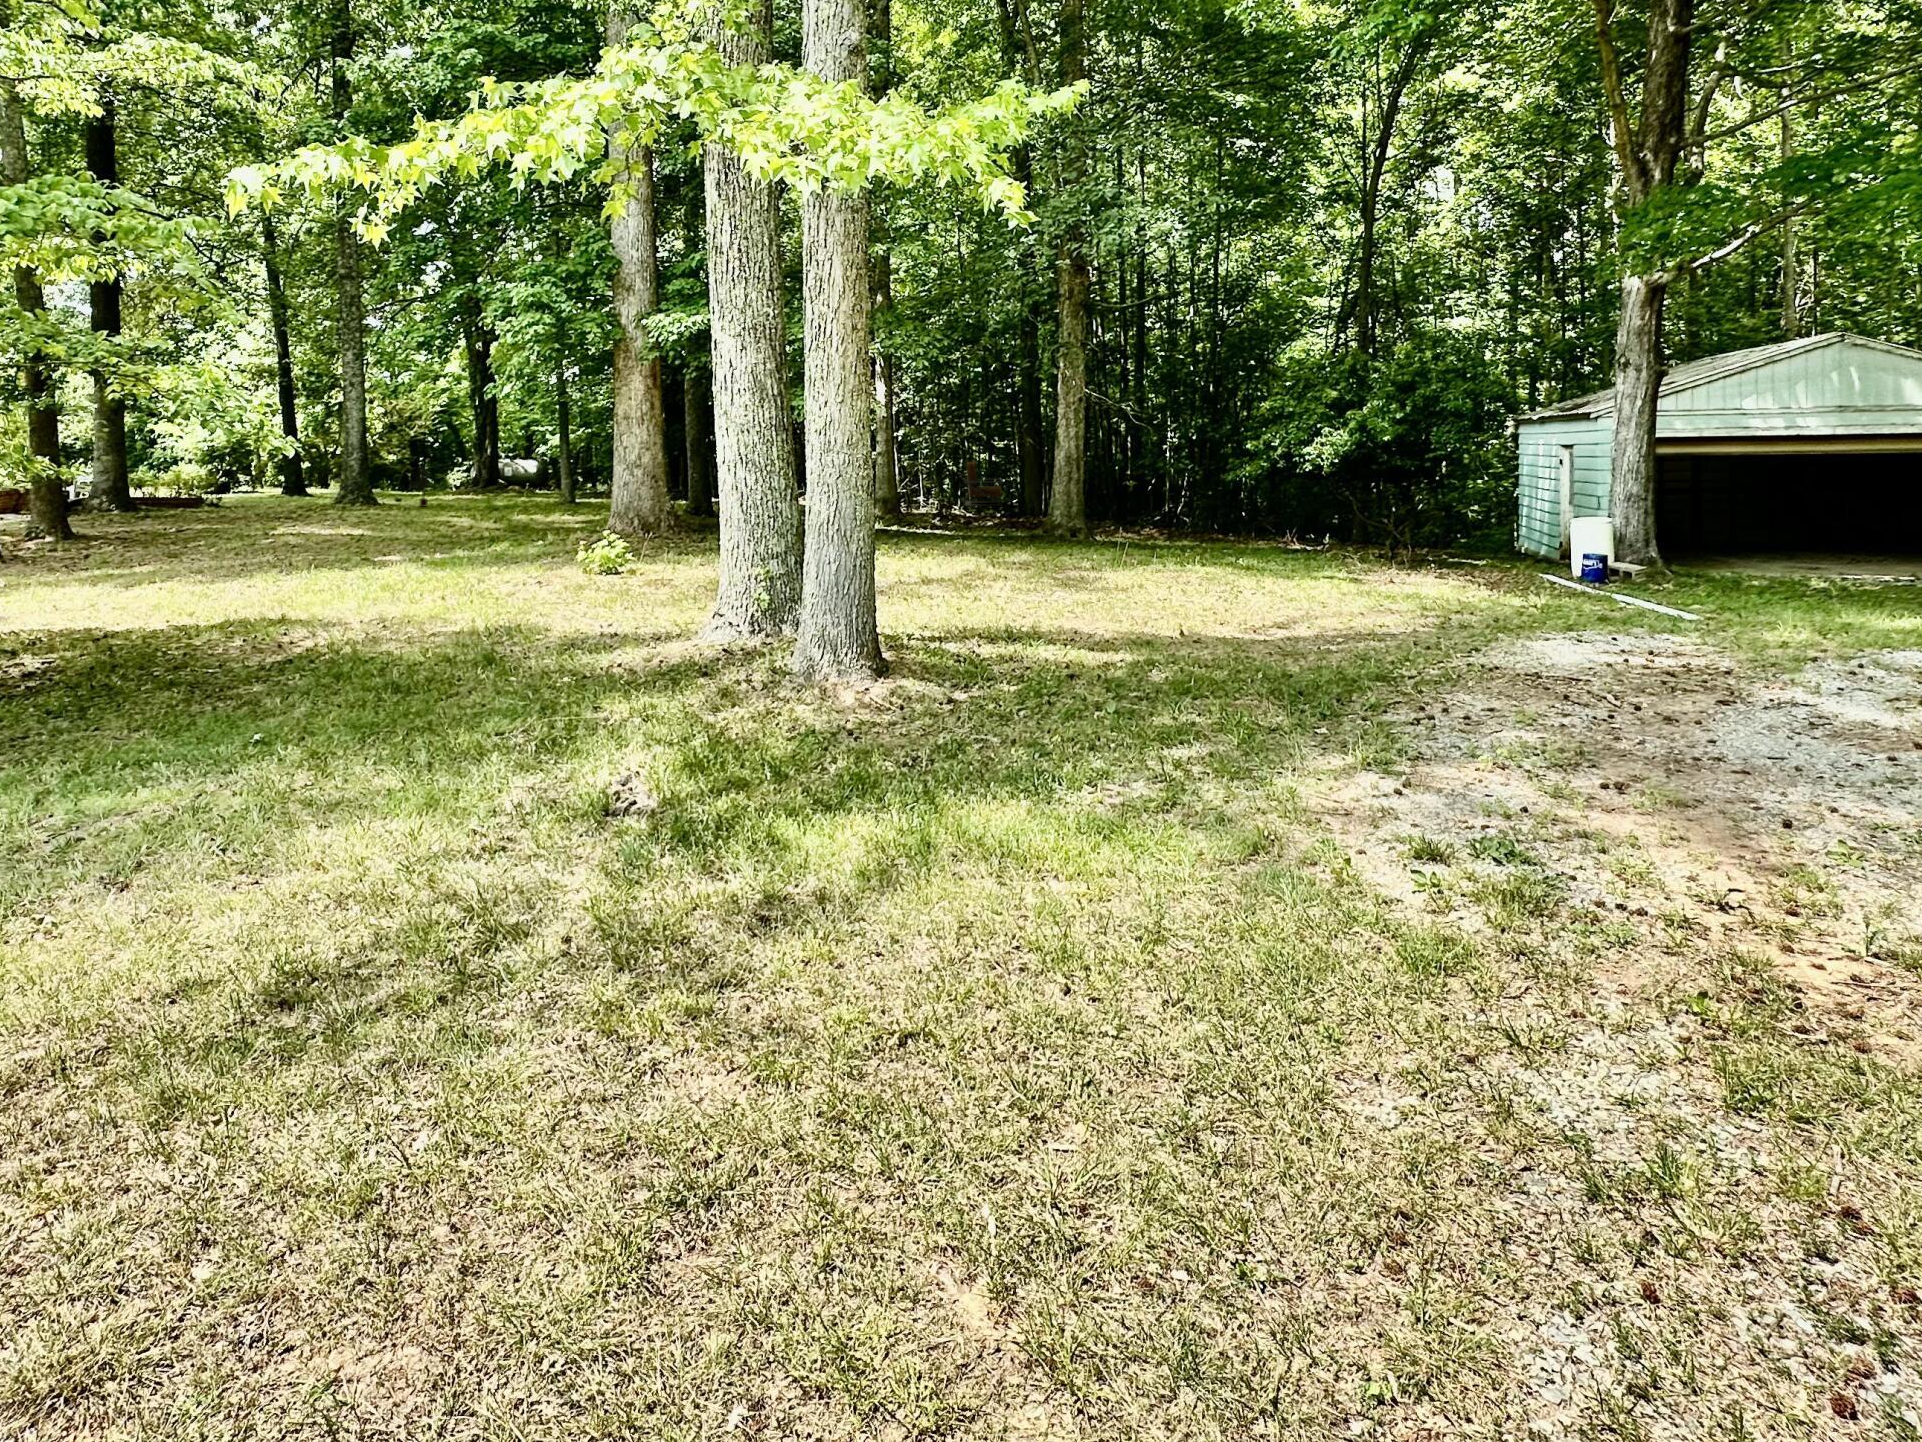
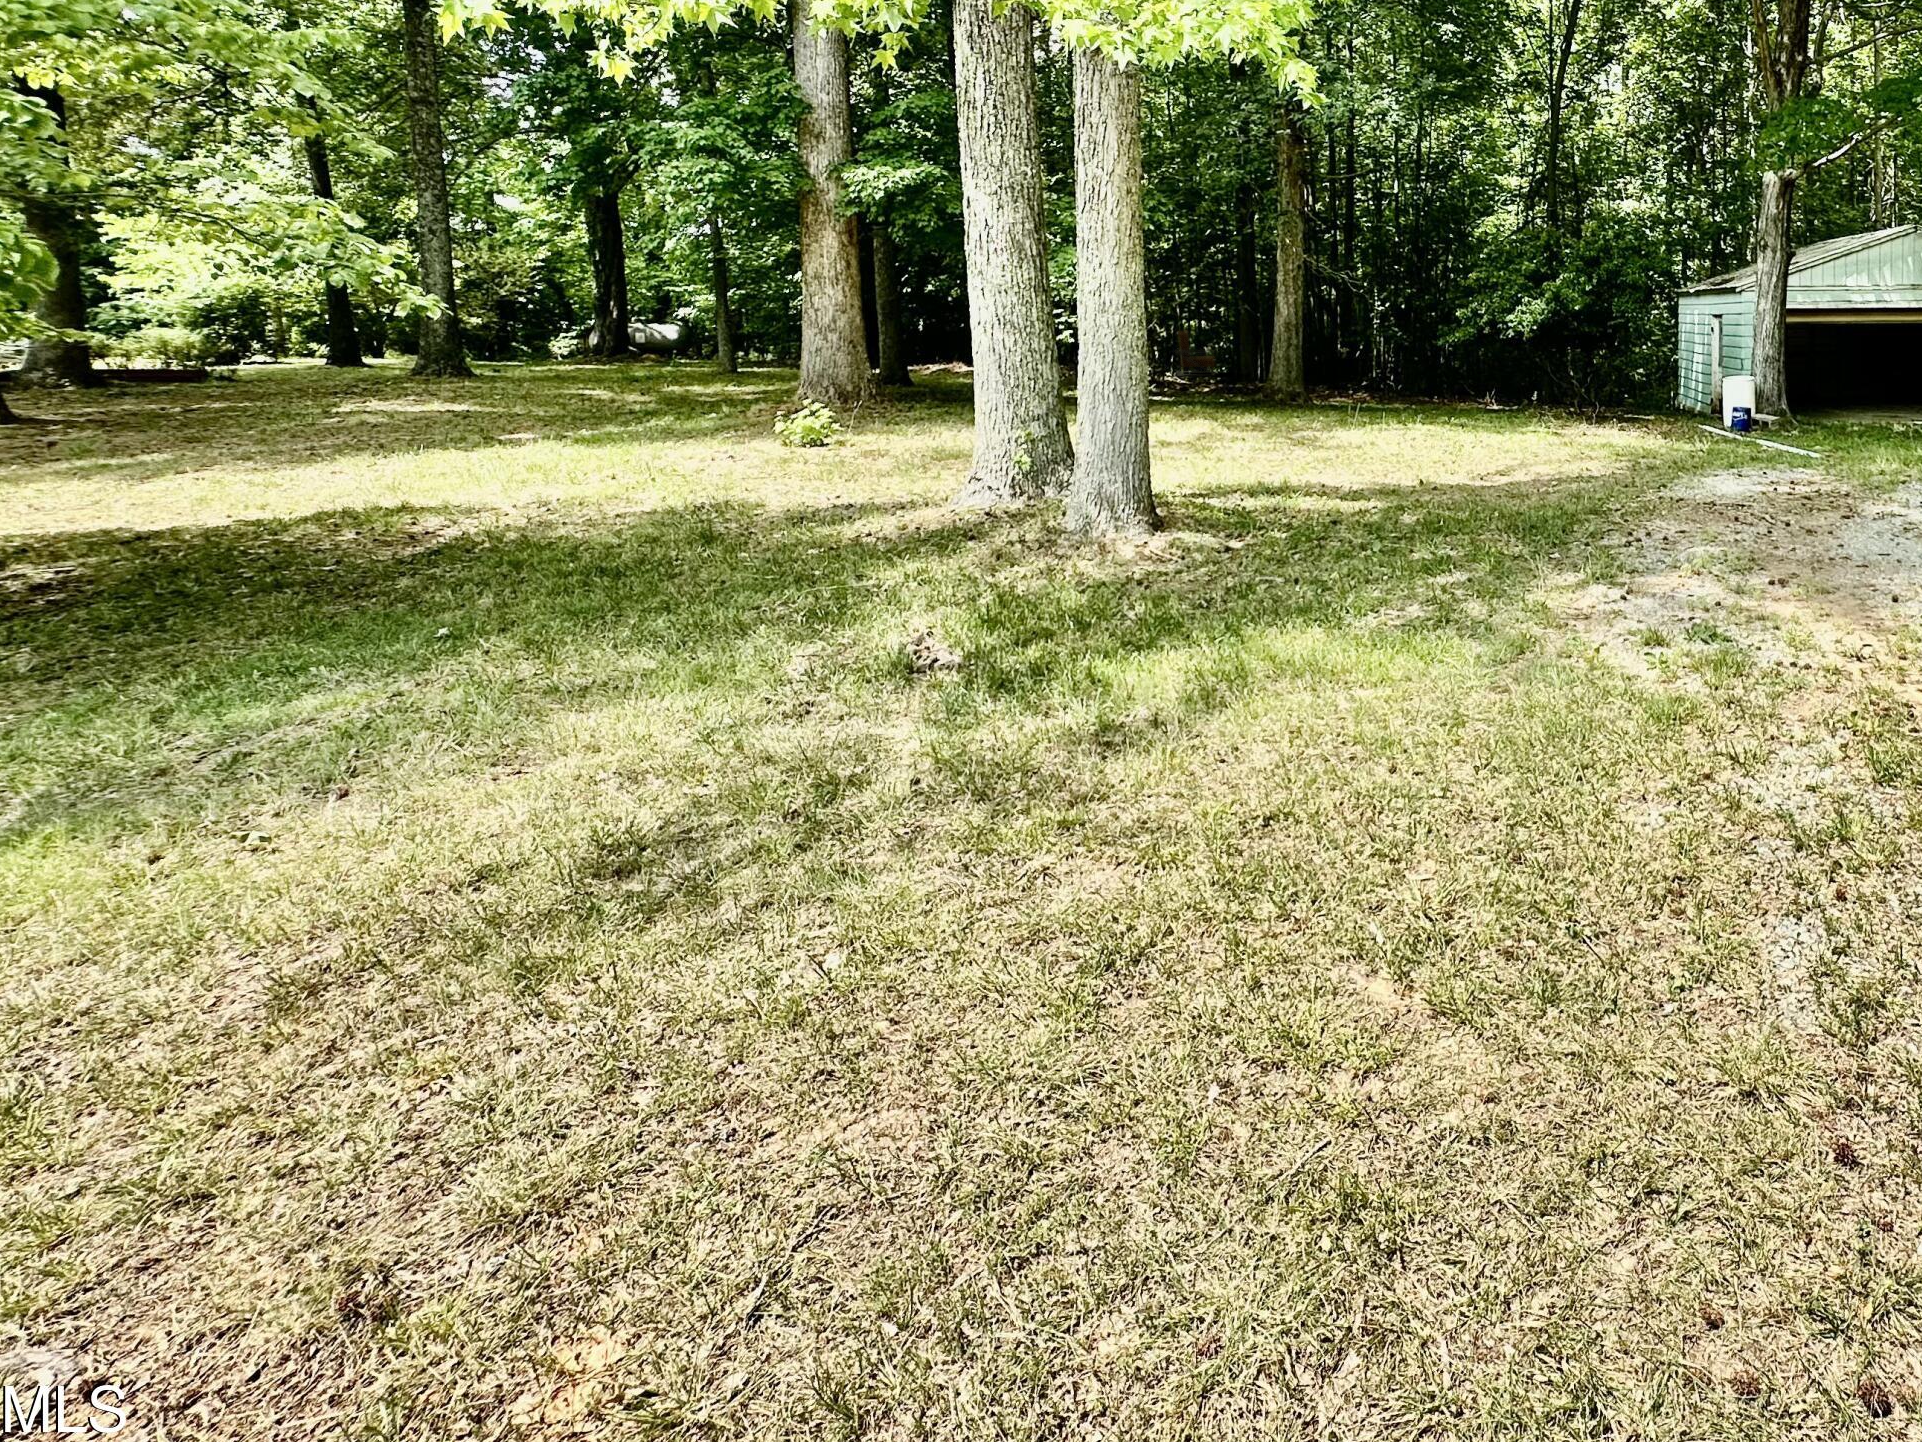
potted tree: present [409,468,431,507] -> none [461,333,497,384]

